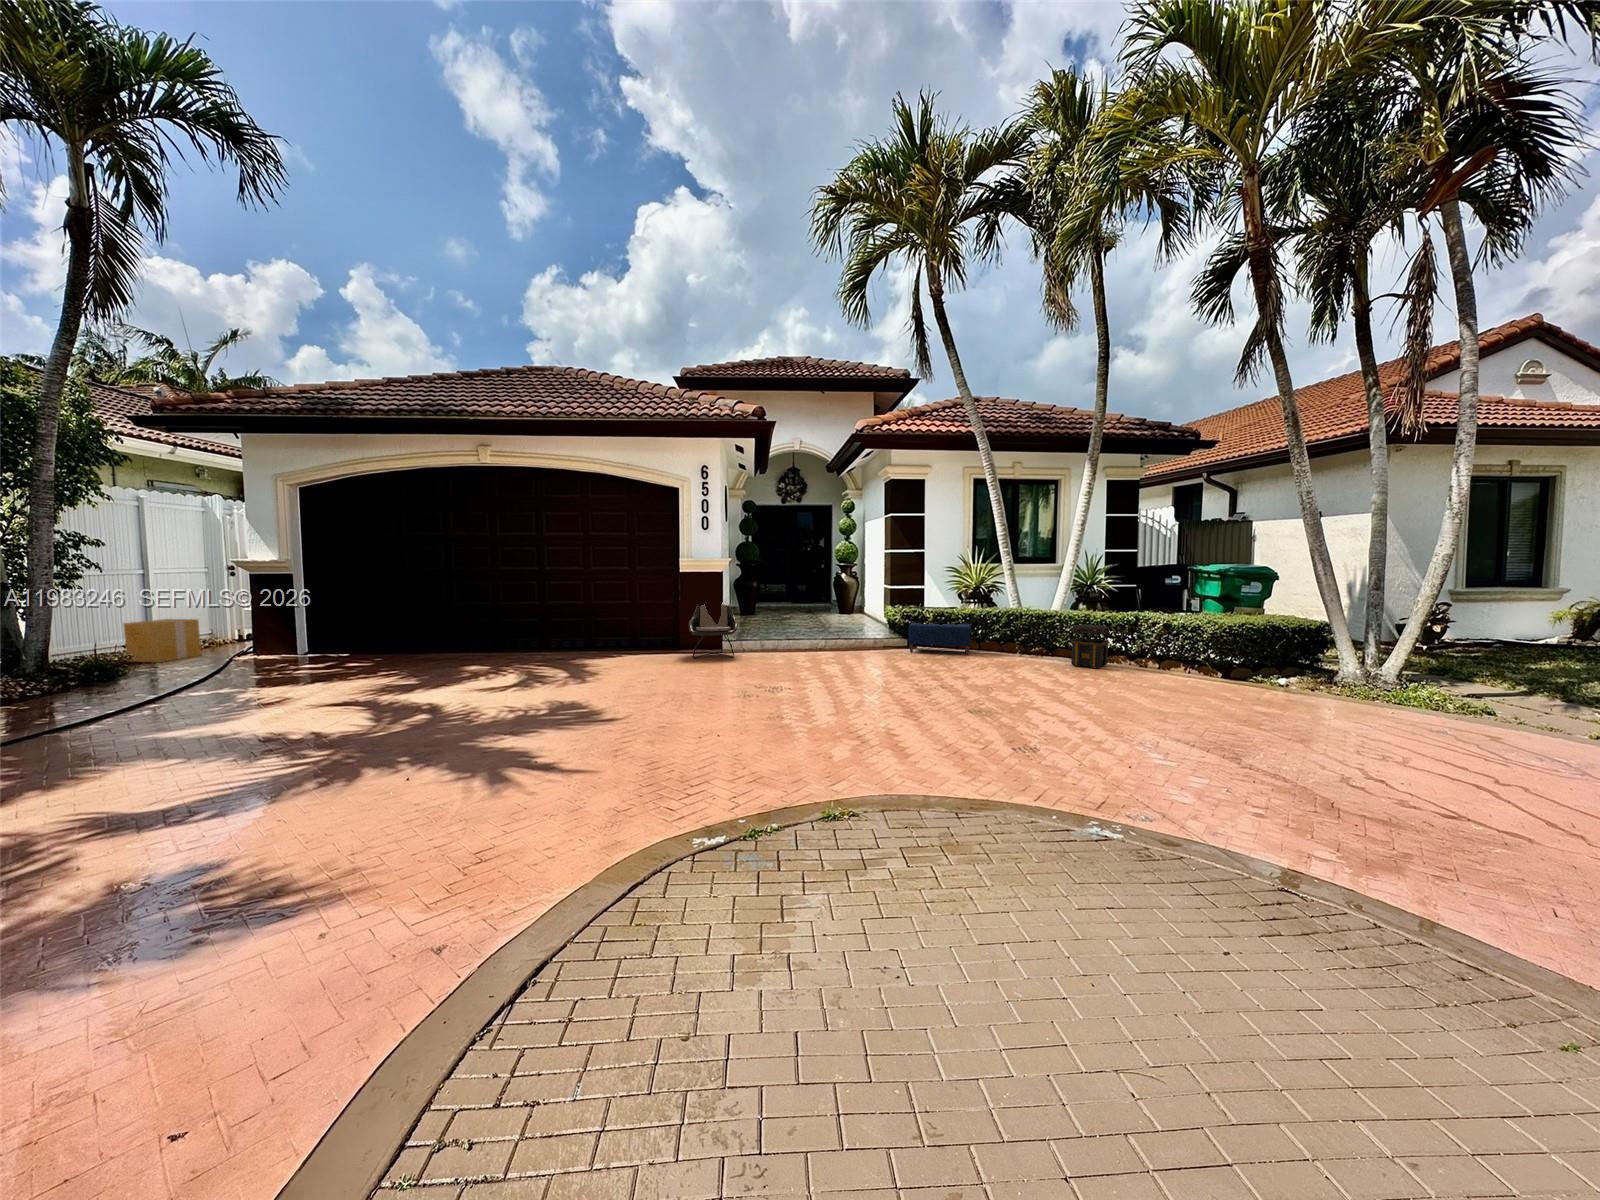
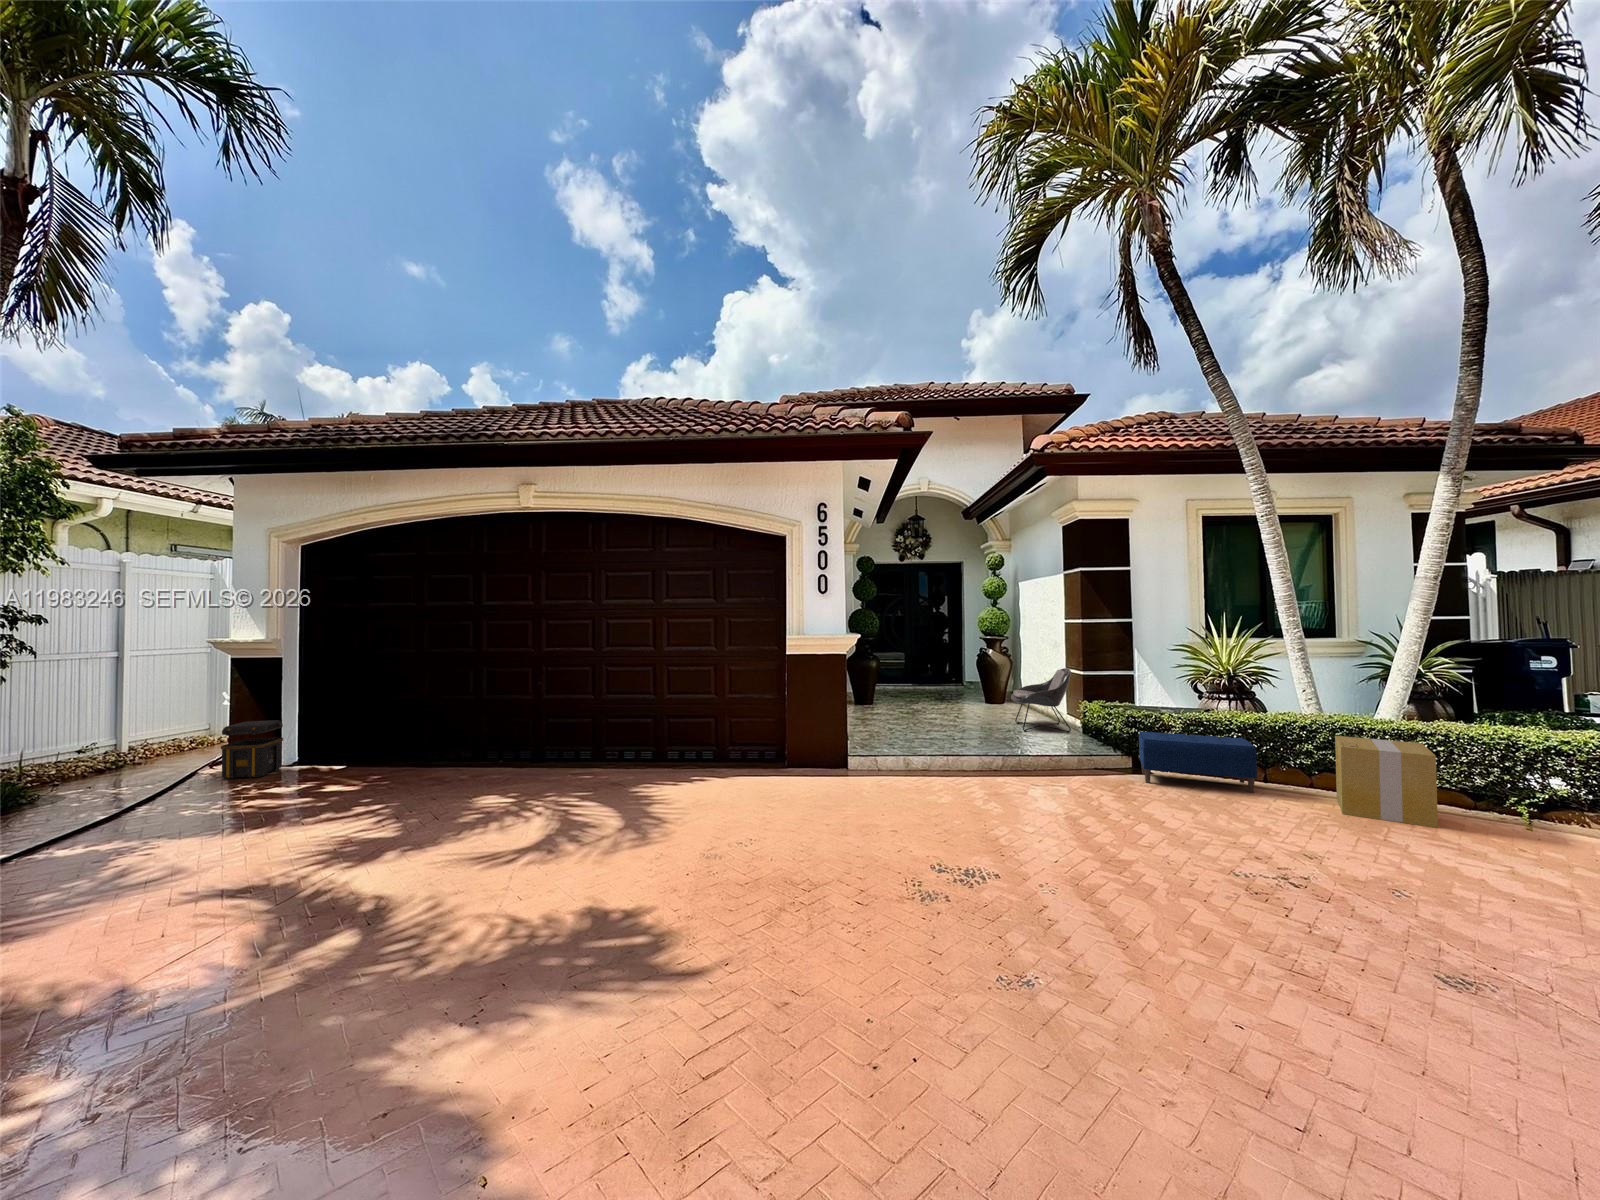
lounge chair: present [689,602,738,659] -> present [1011,668,1071,733]
cardboard box: present [124,619,201,662] -> present [1335,736,1438,828]
toolbox: present [1071,624,1109,669] -> present [221,720,283,779]

